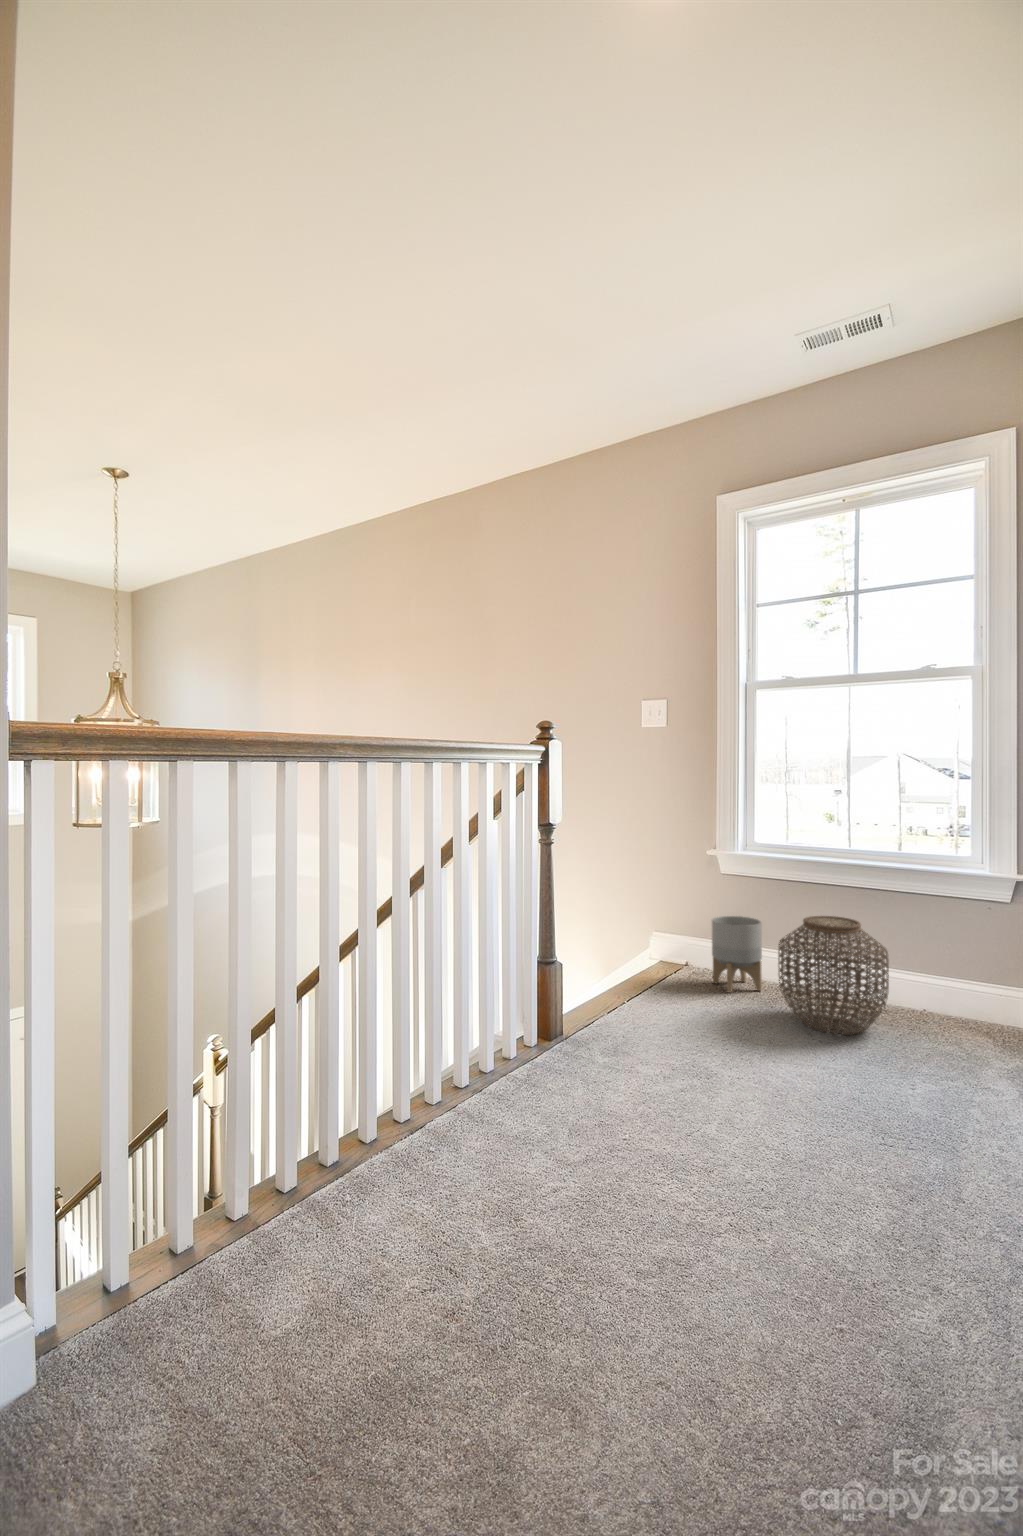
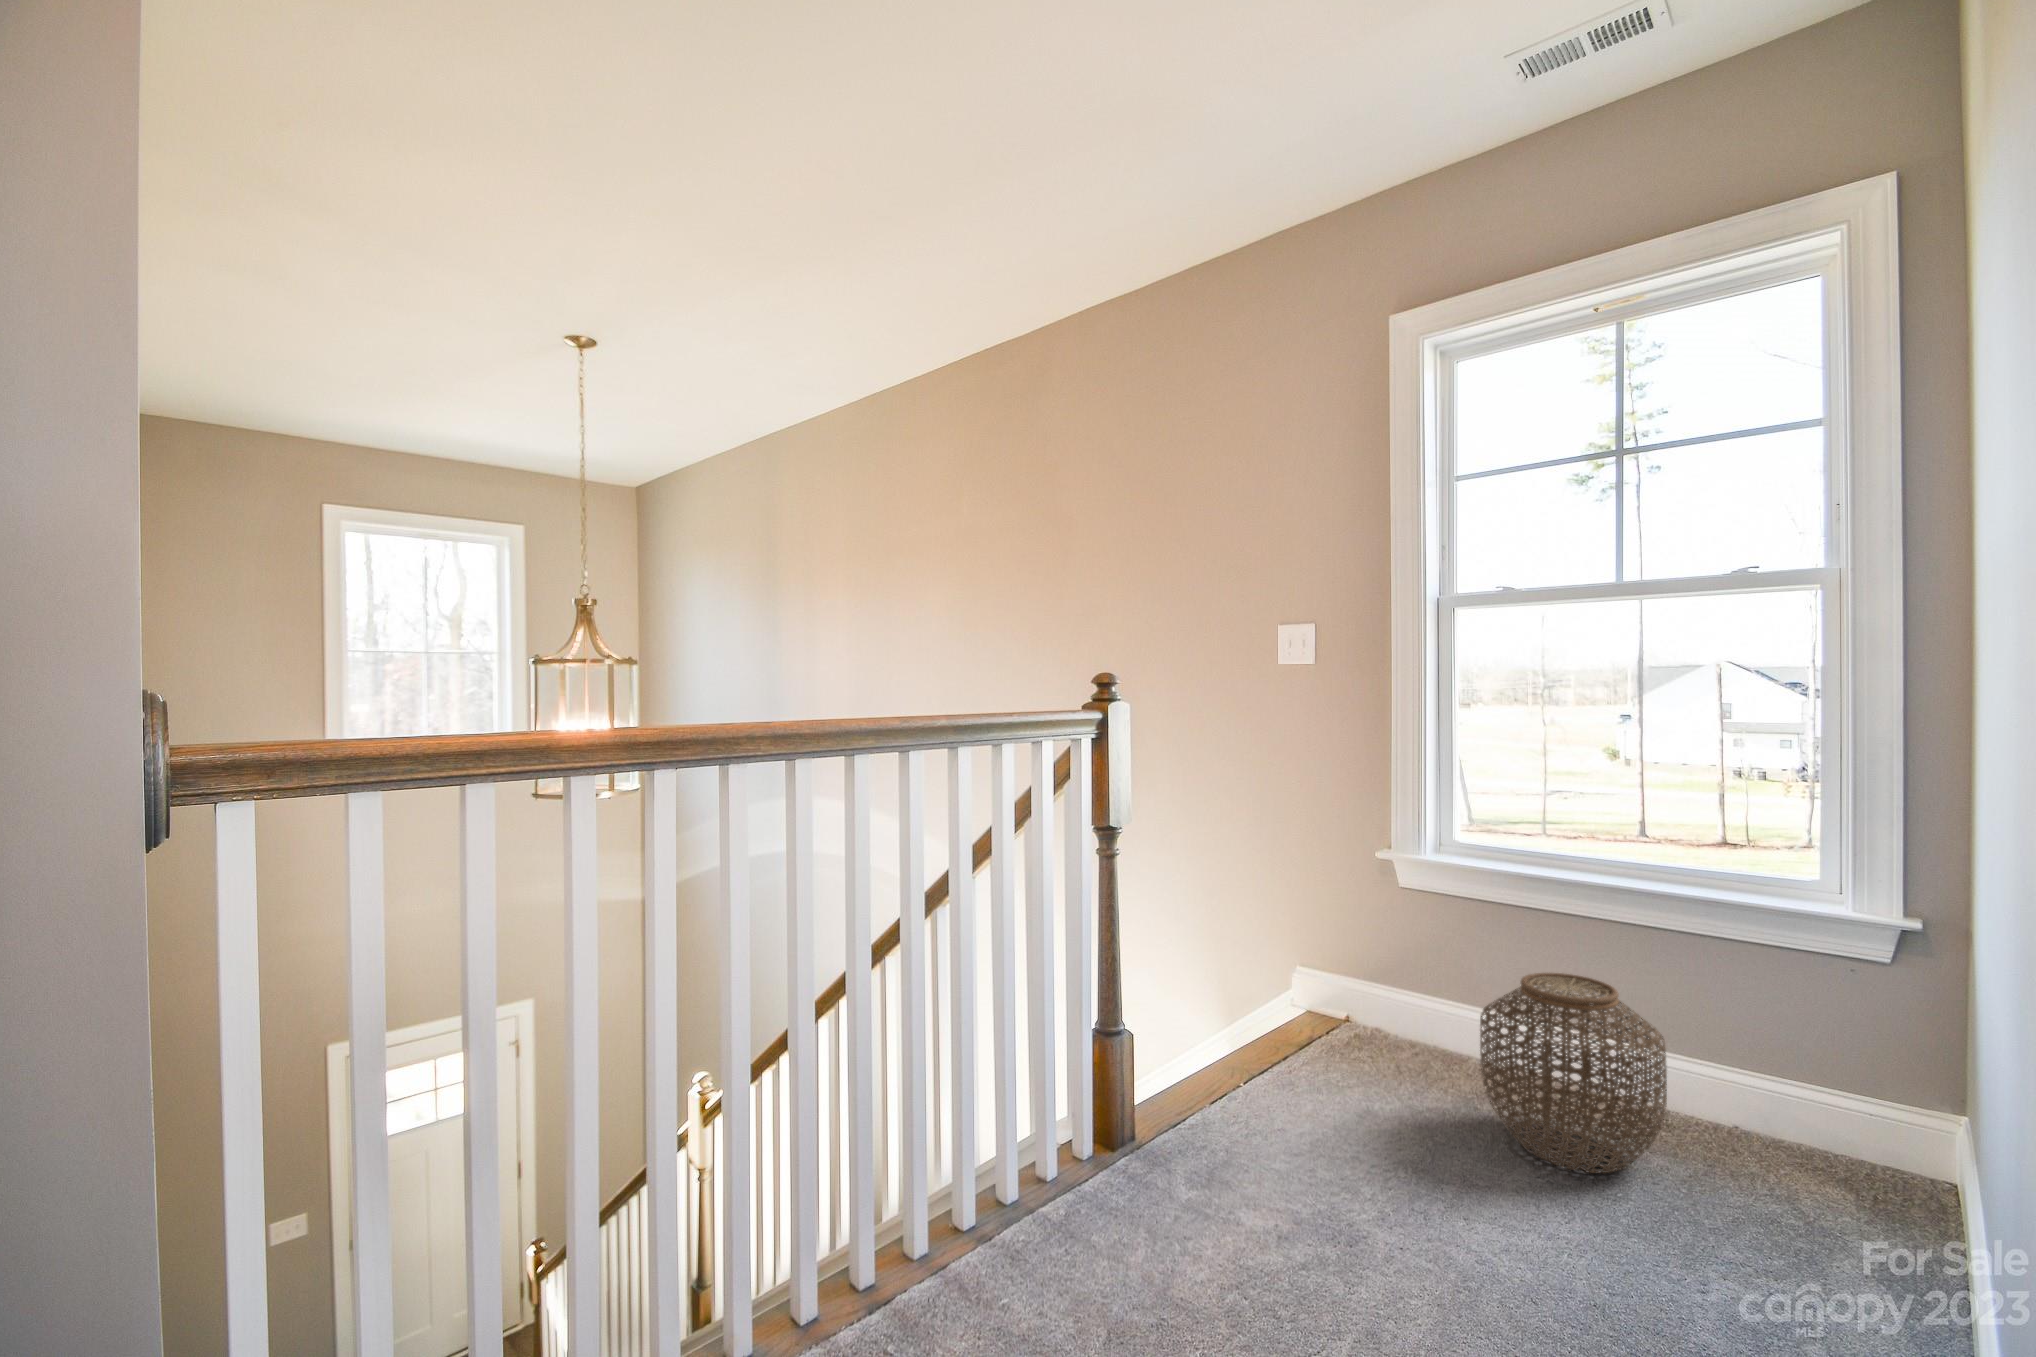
planter: present [712,916,762,993] -> none [1383,952,1462,1075]

